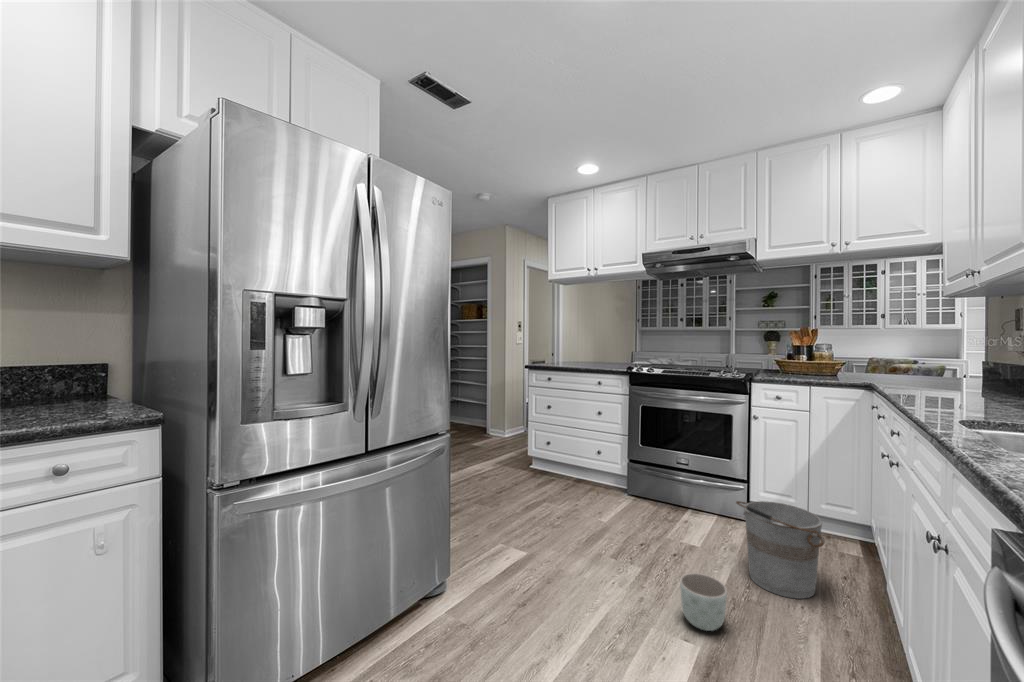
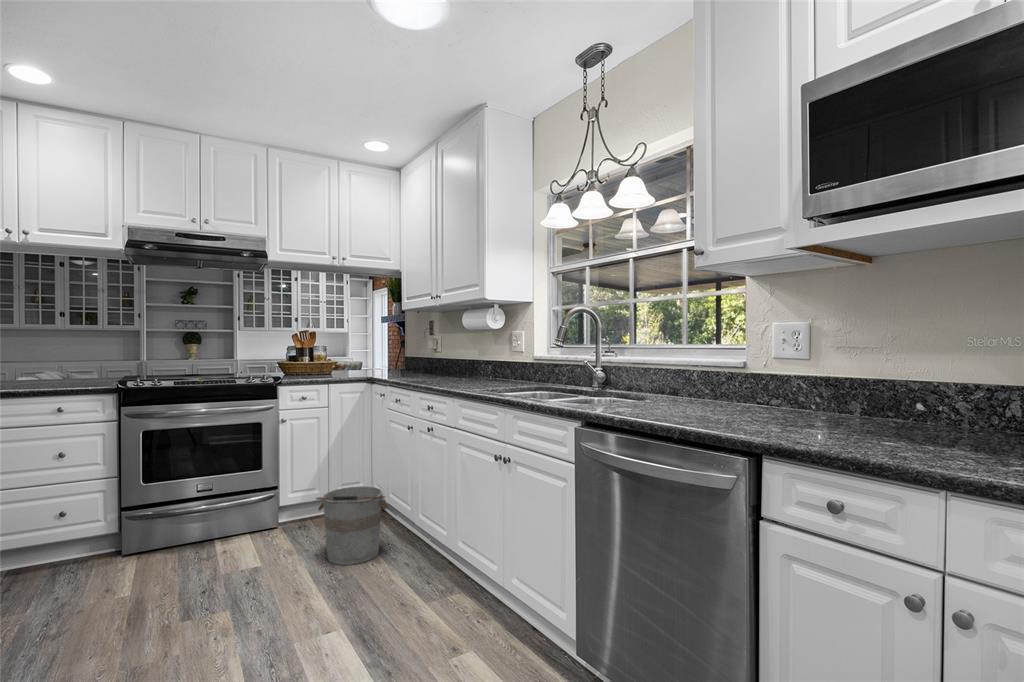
planter: present [680,573,727,631] -> none [321,564,363,614]

